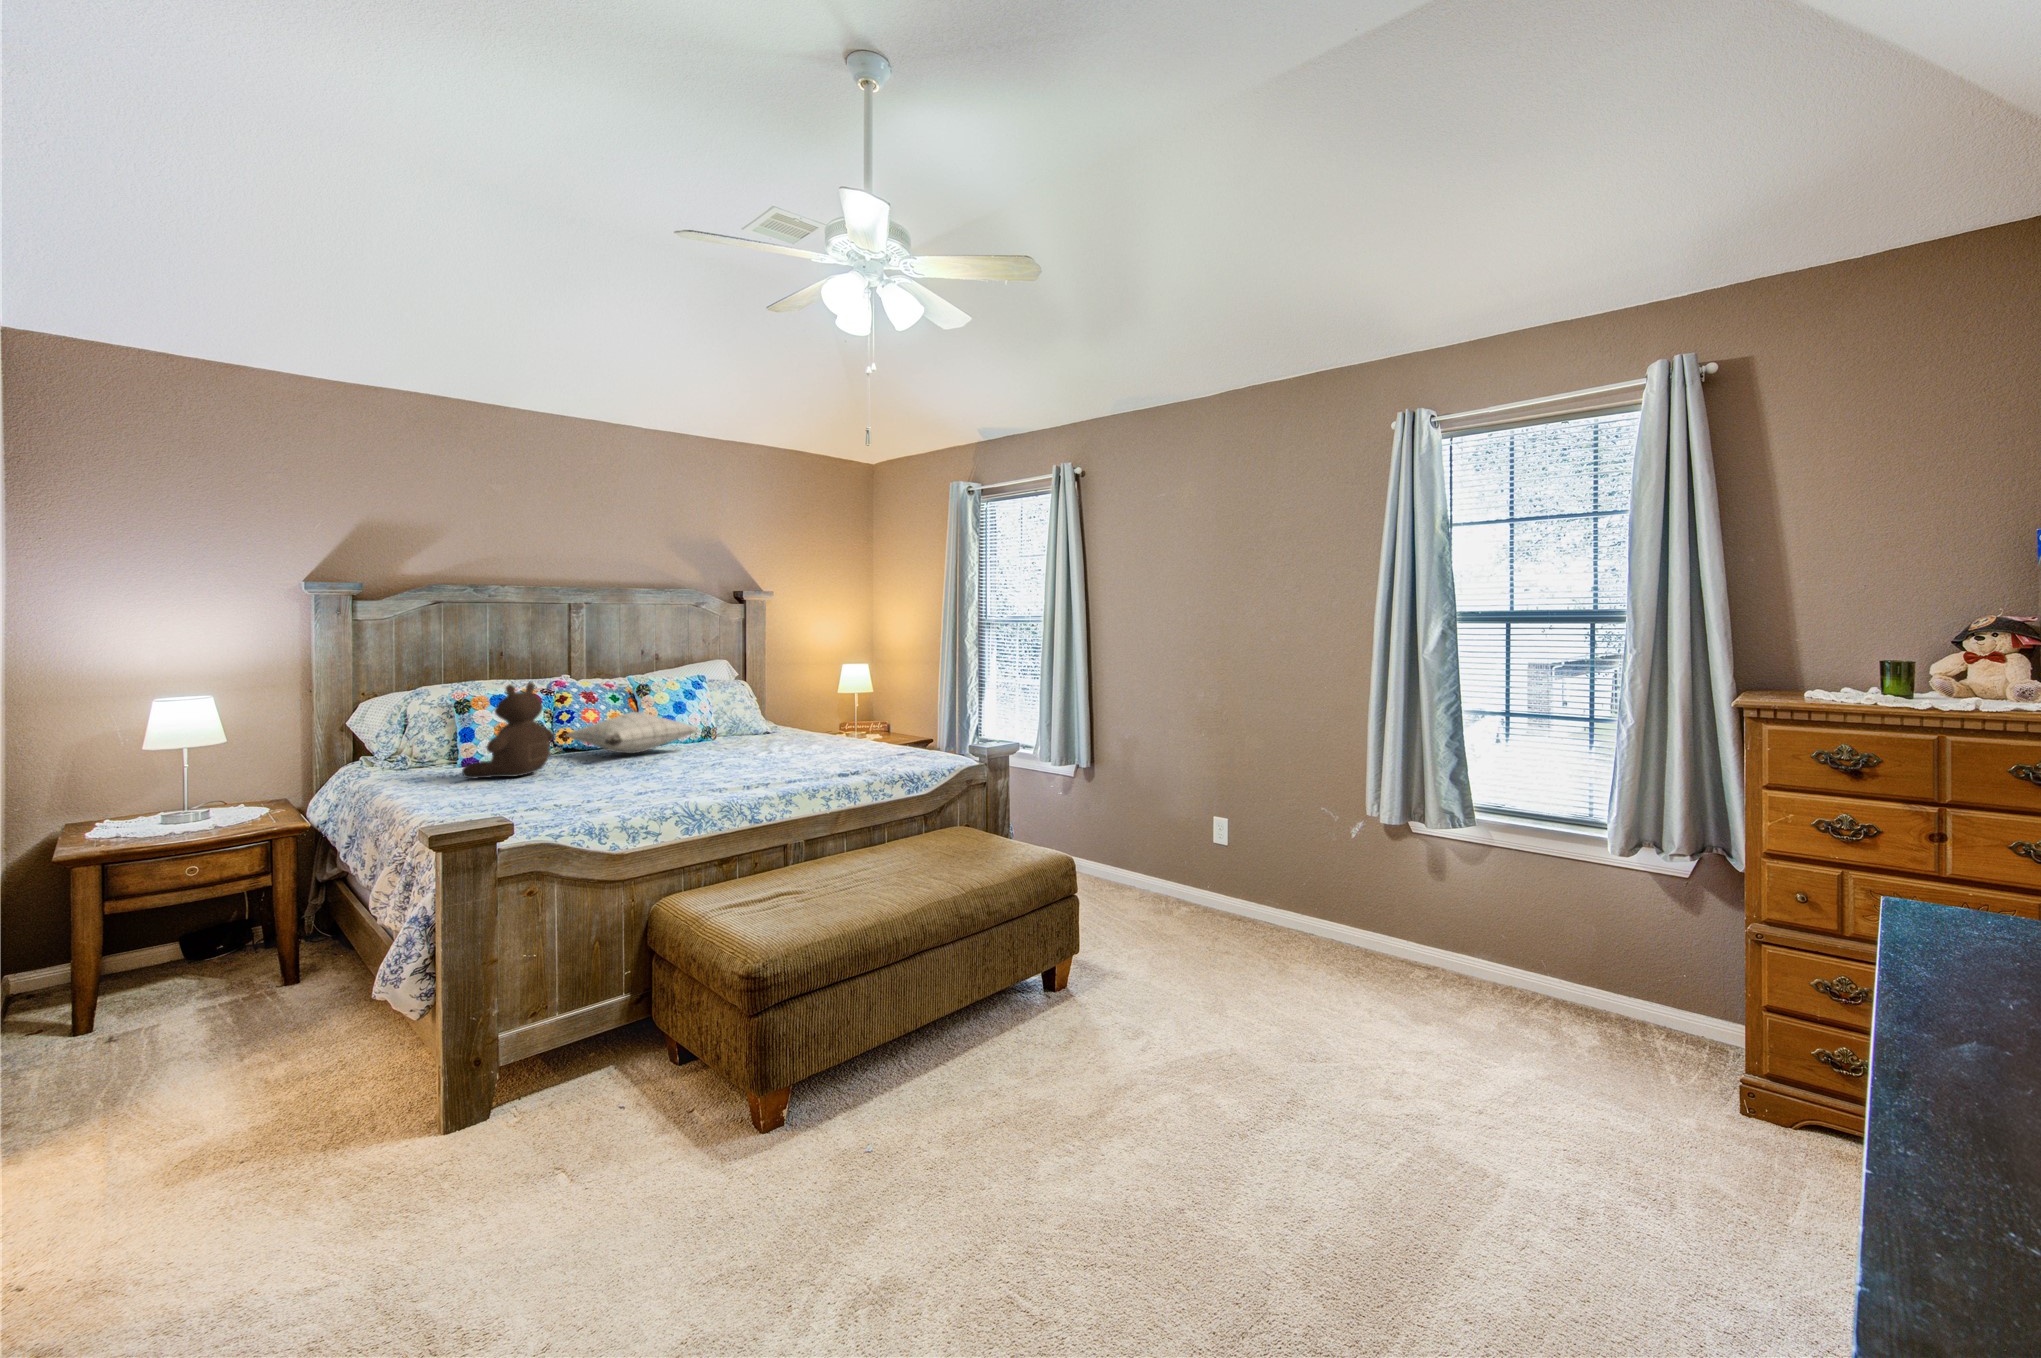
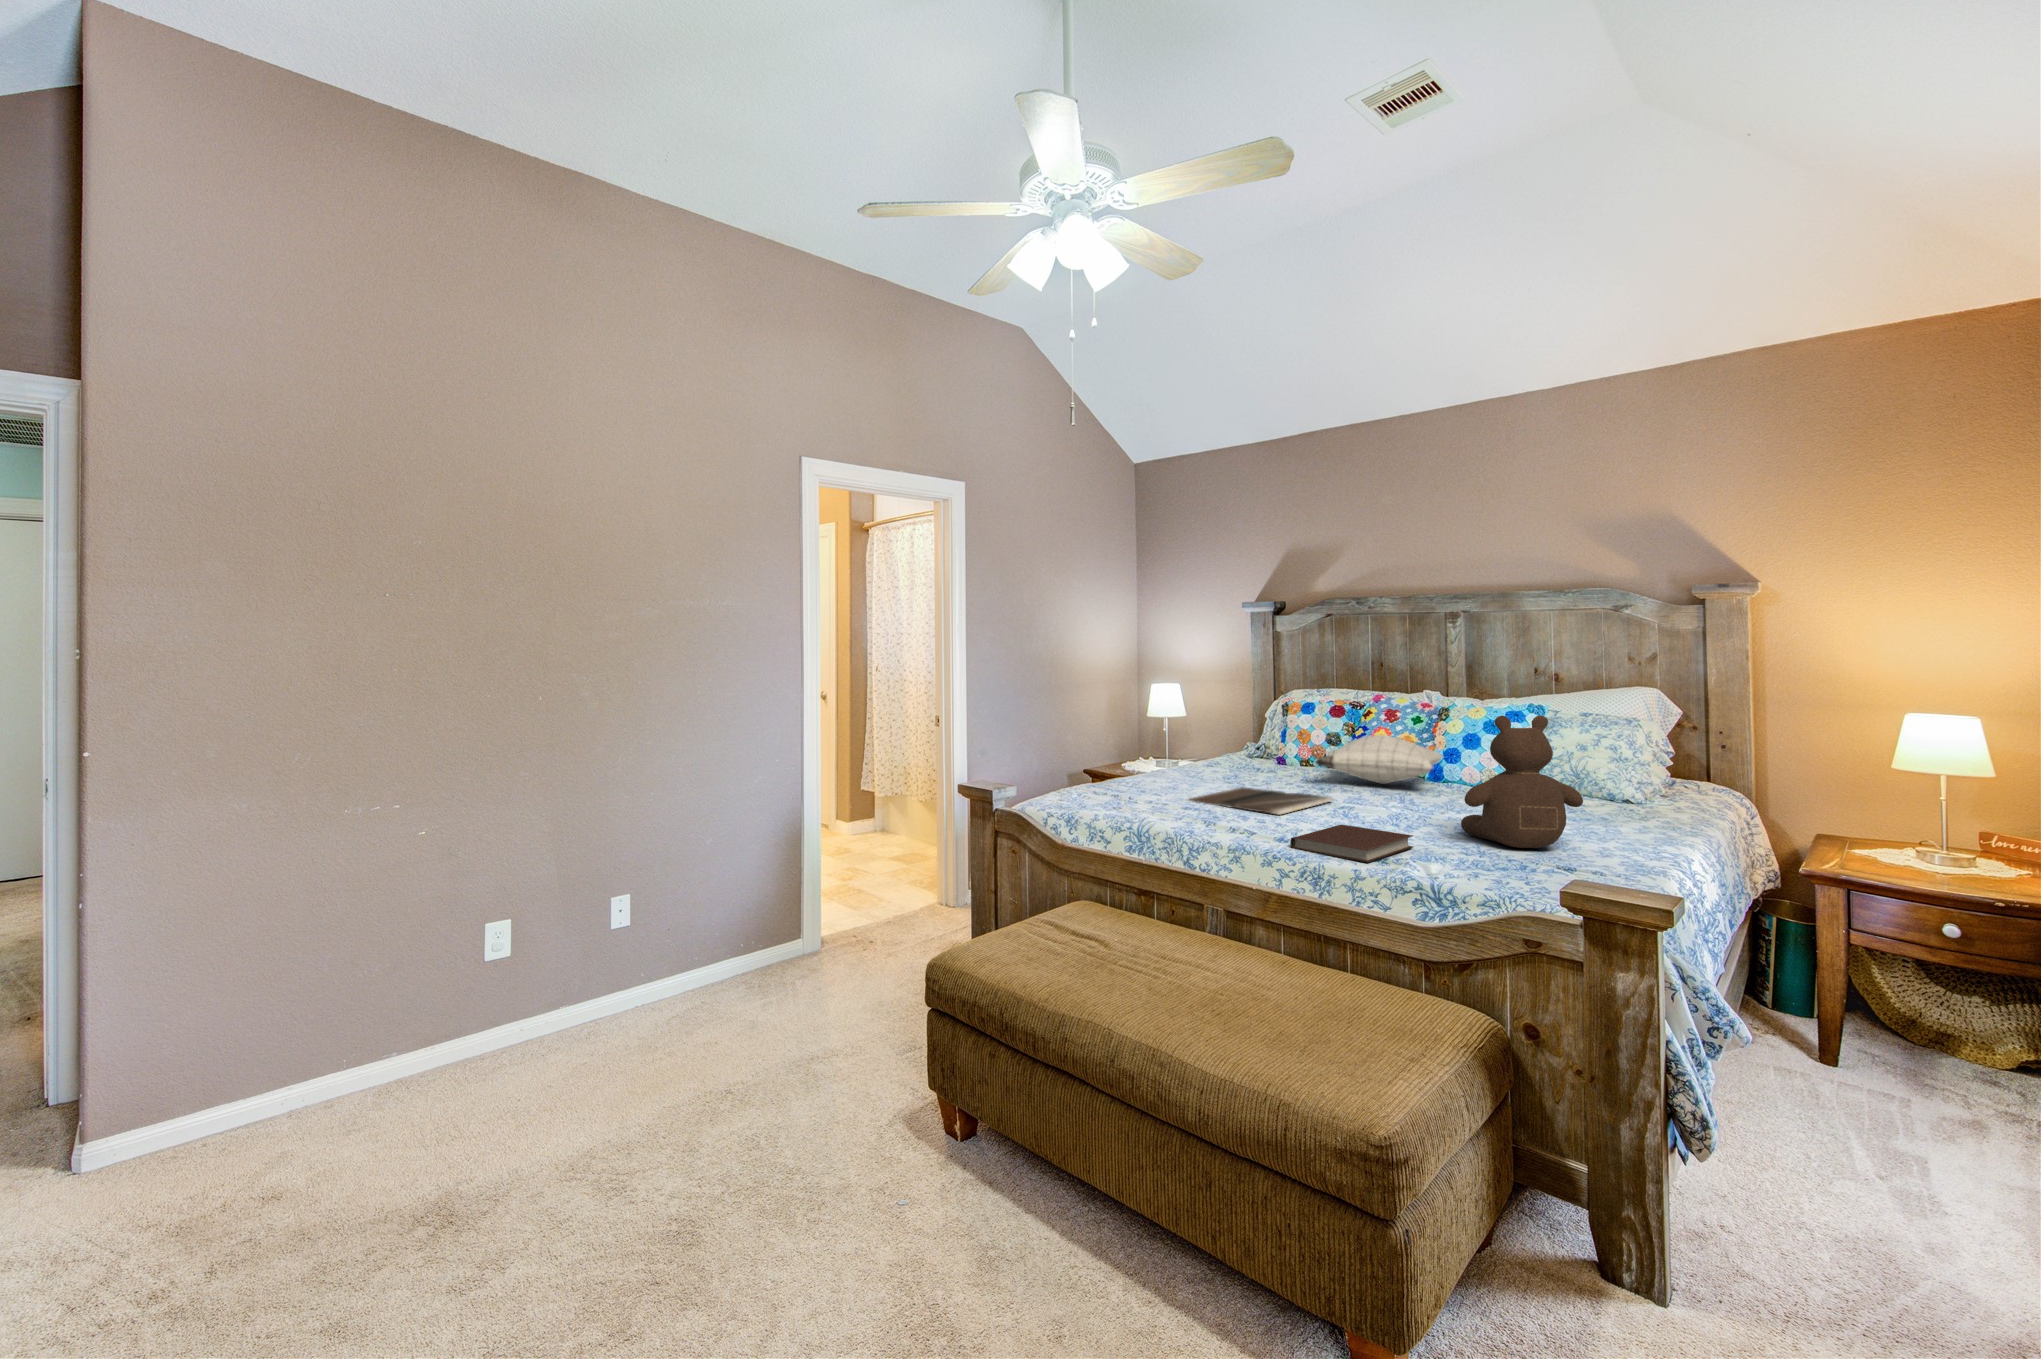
teddy bear: present [462,682,554,778] -> present [1461,715,1583,848]
notebook: none [786,759,866,783] -> present [1291,825,1413,863]
laptop: none [580,762,710,794] -> present [1188,787,1333,815]

